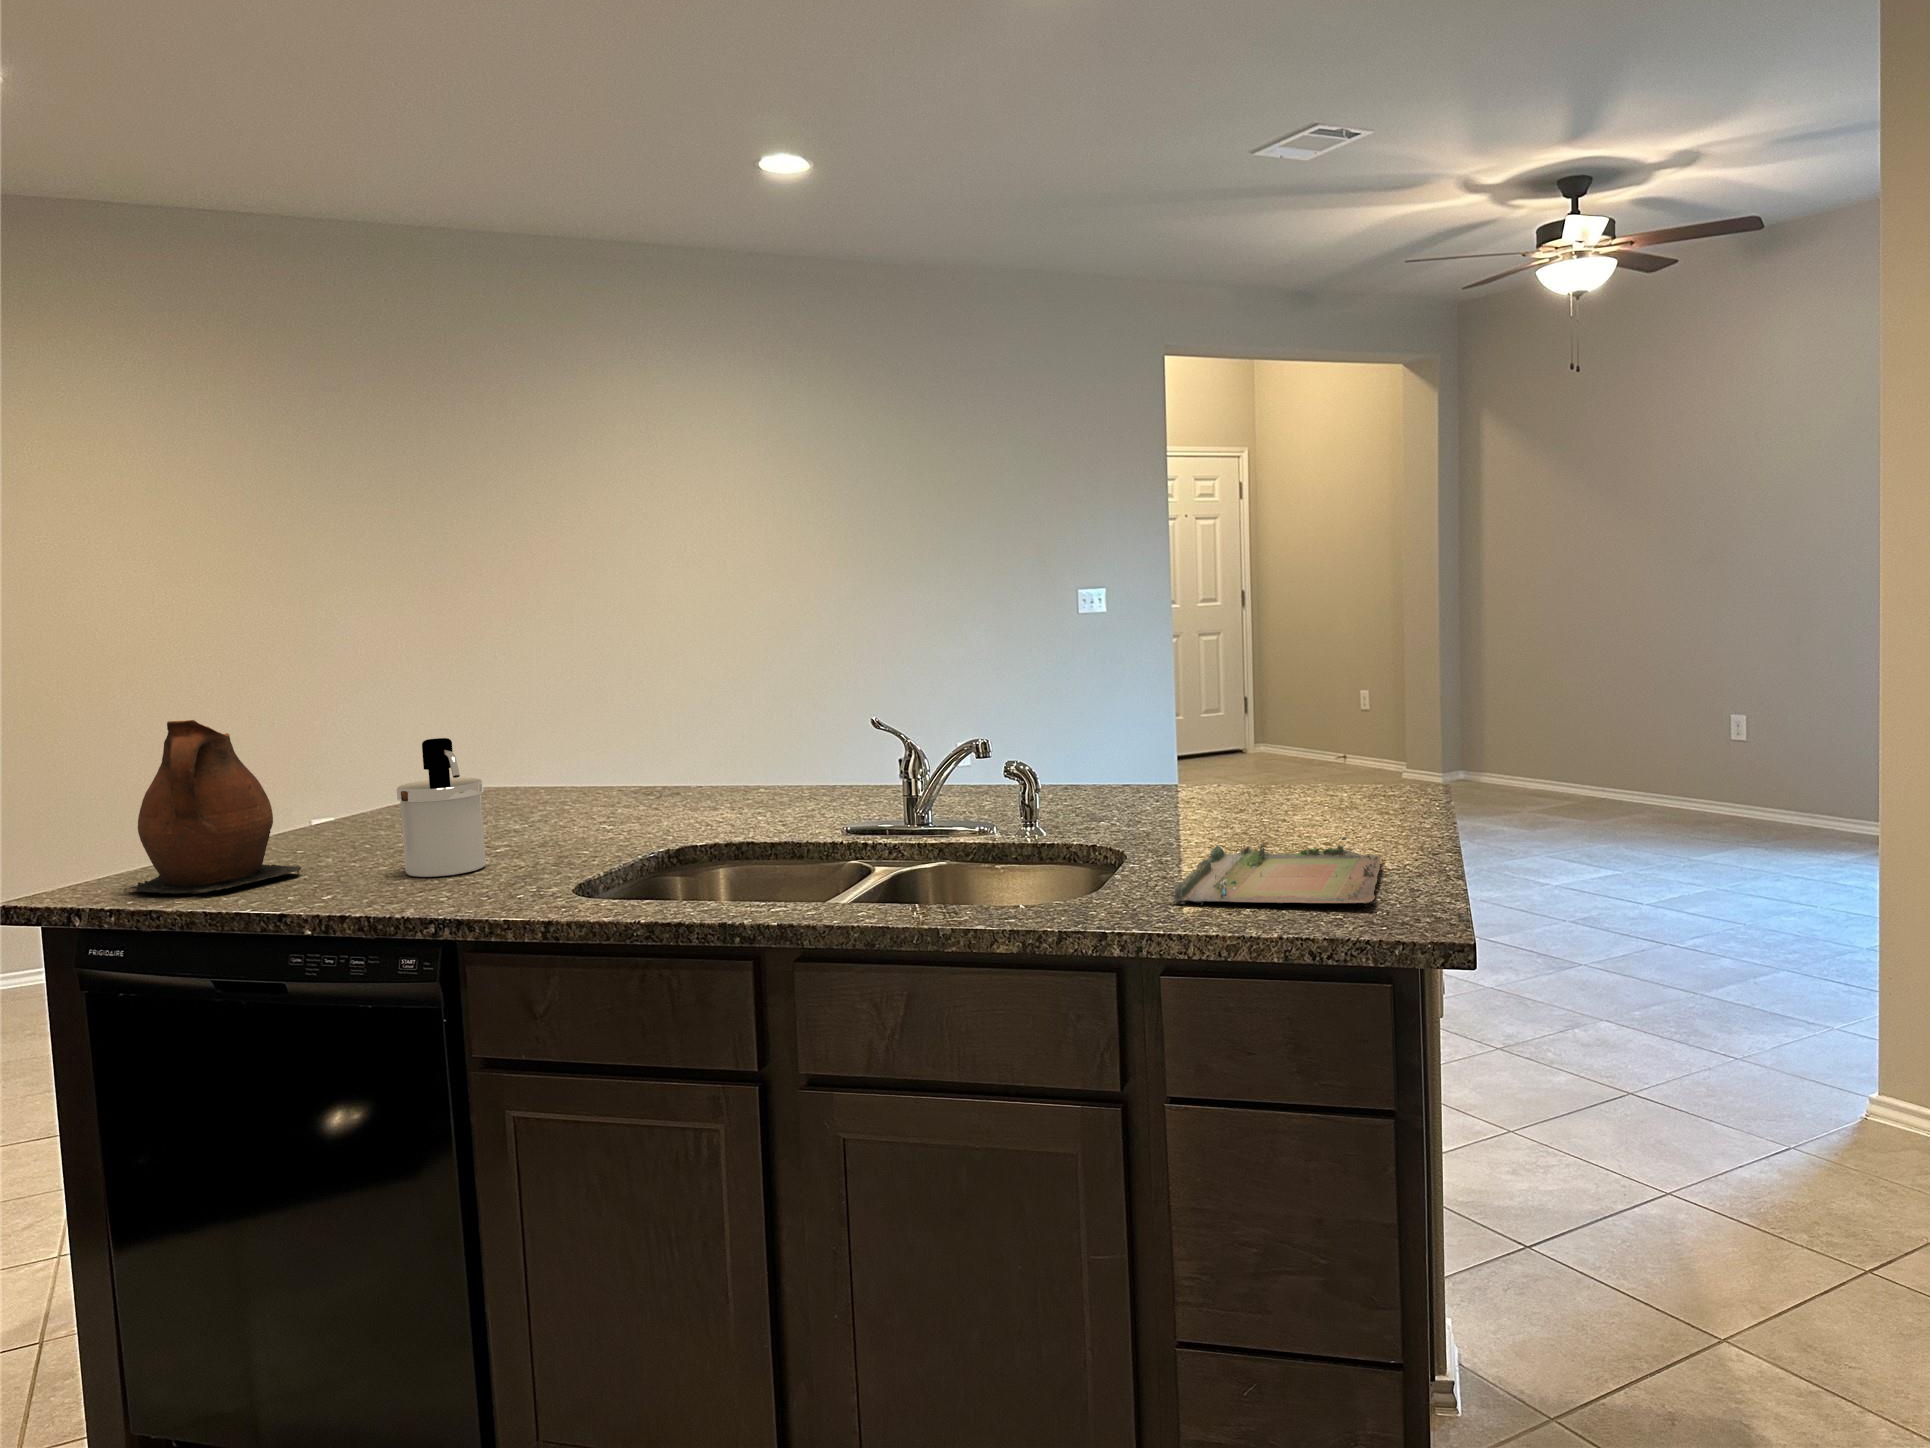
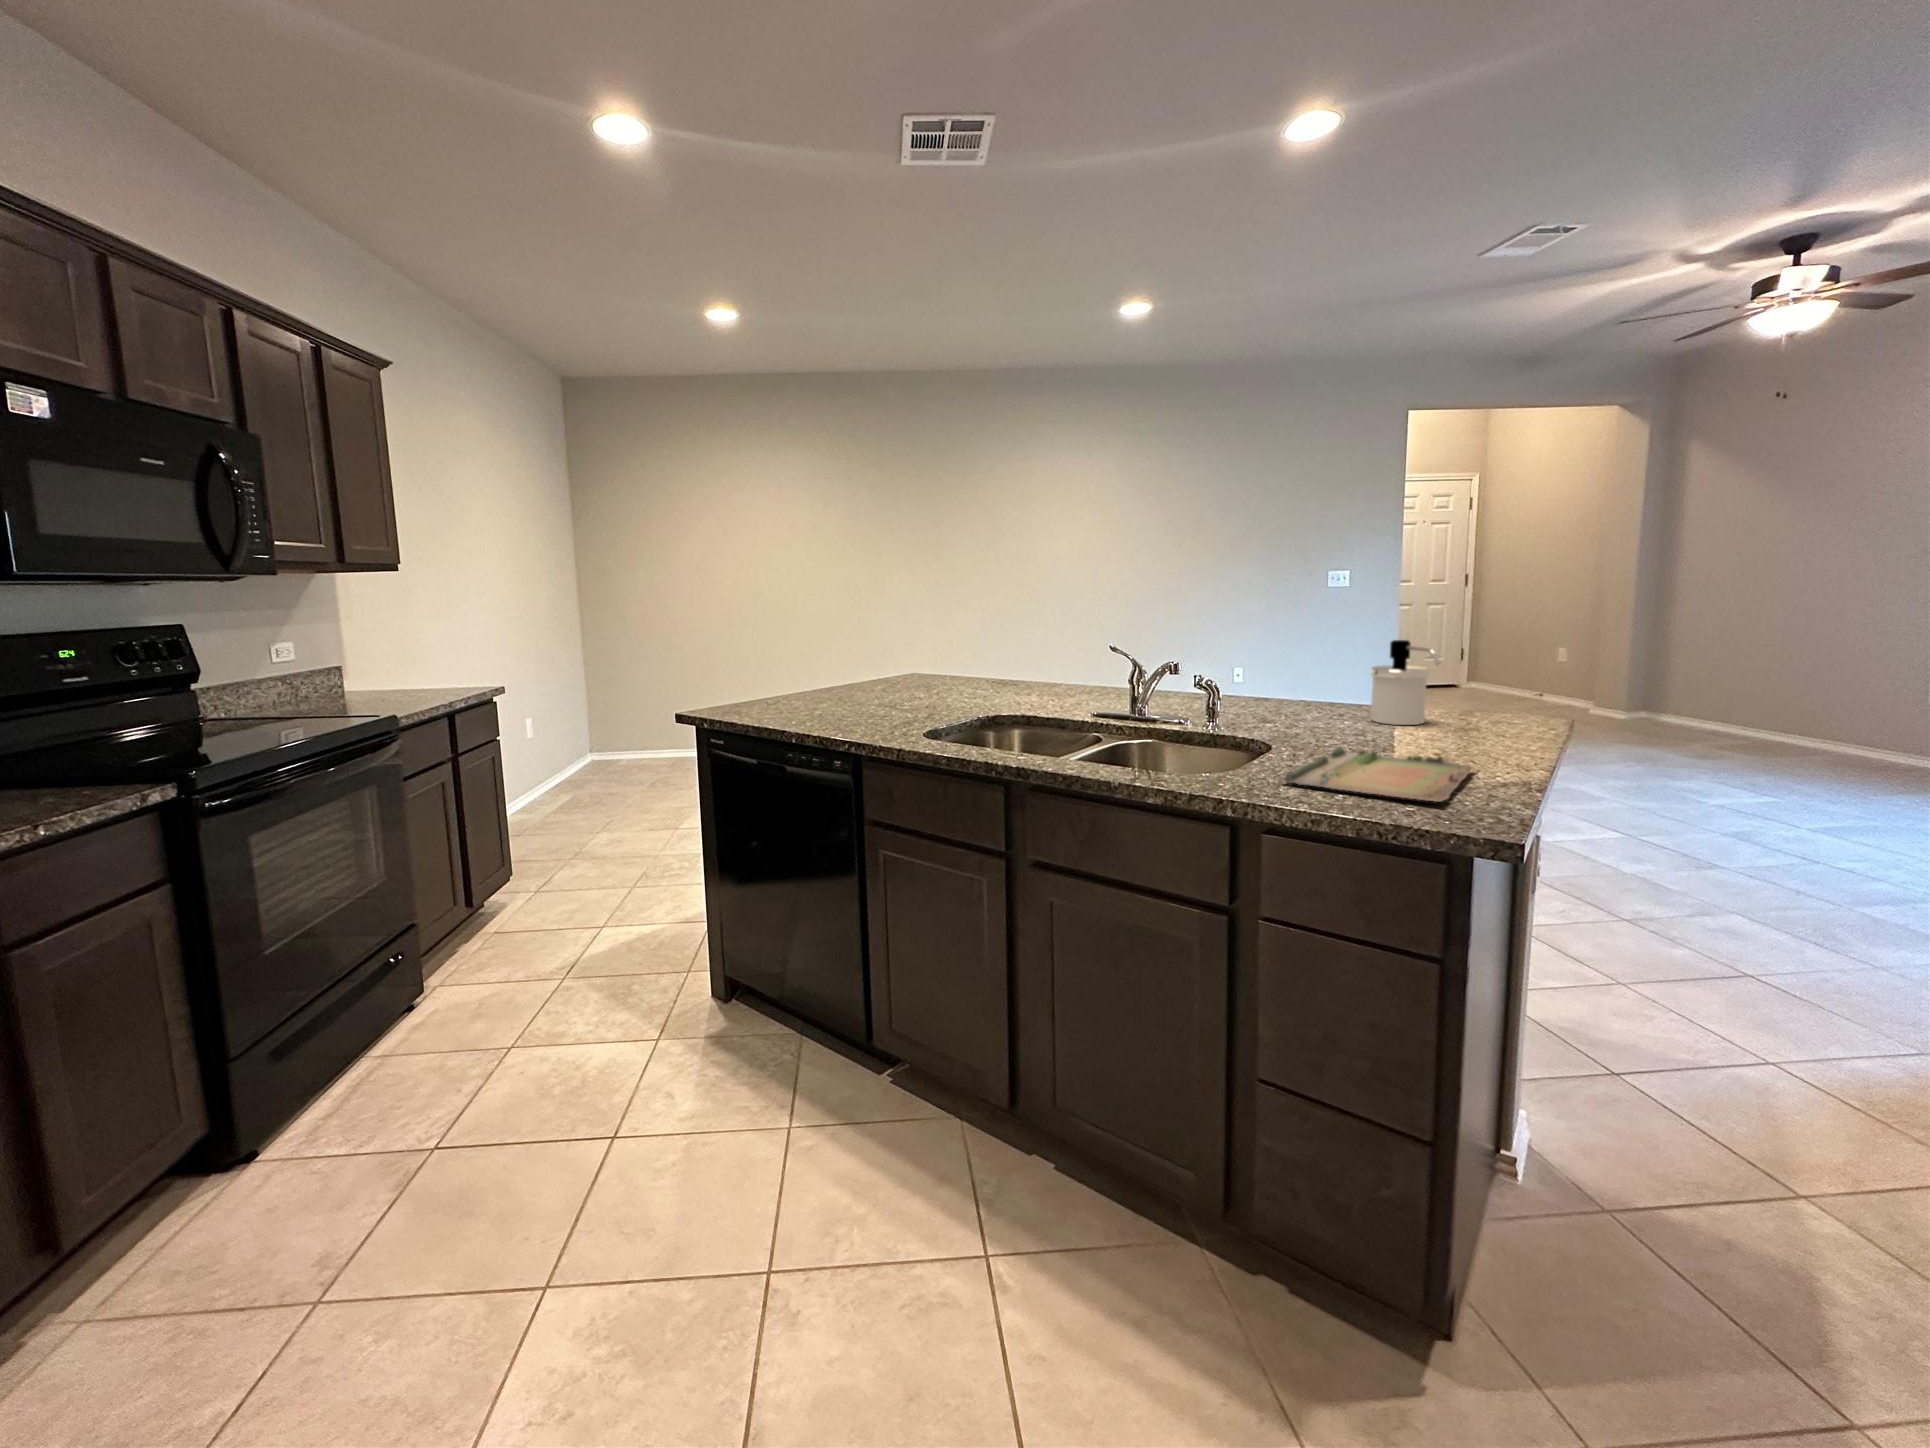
ceramic pitcher: present [124,720,301,894] -> none [724,629,806,717]
soap dispenser: present [396,738,486,877] -> present [1371,640,1440,725]

